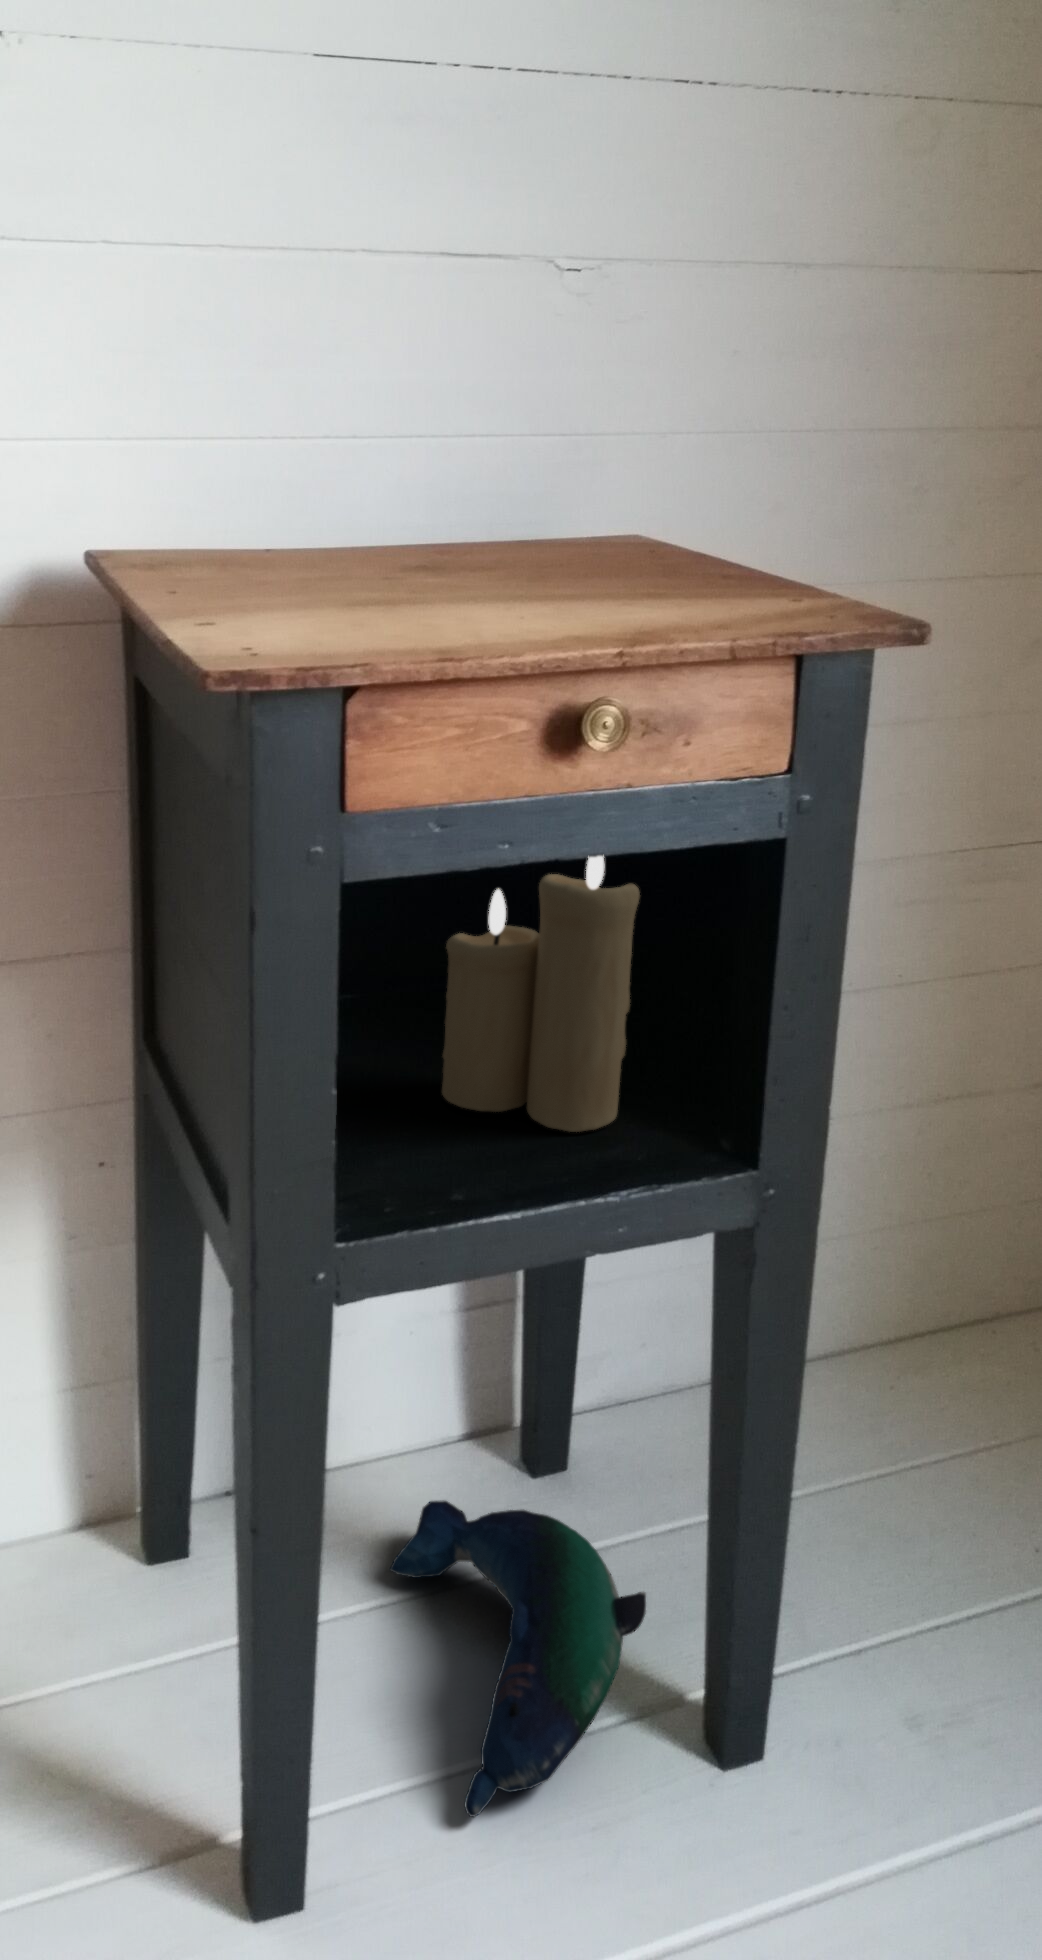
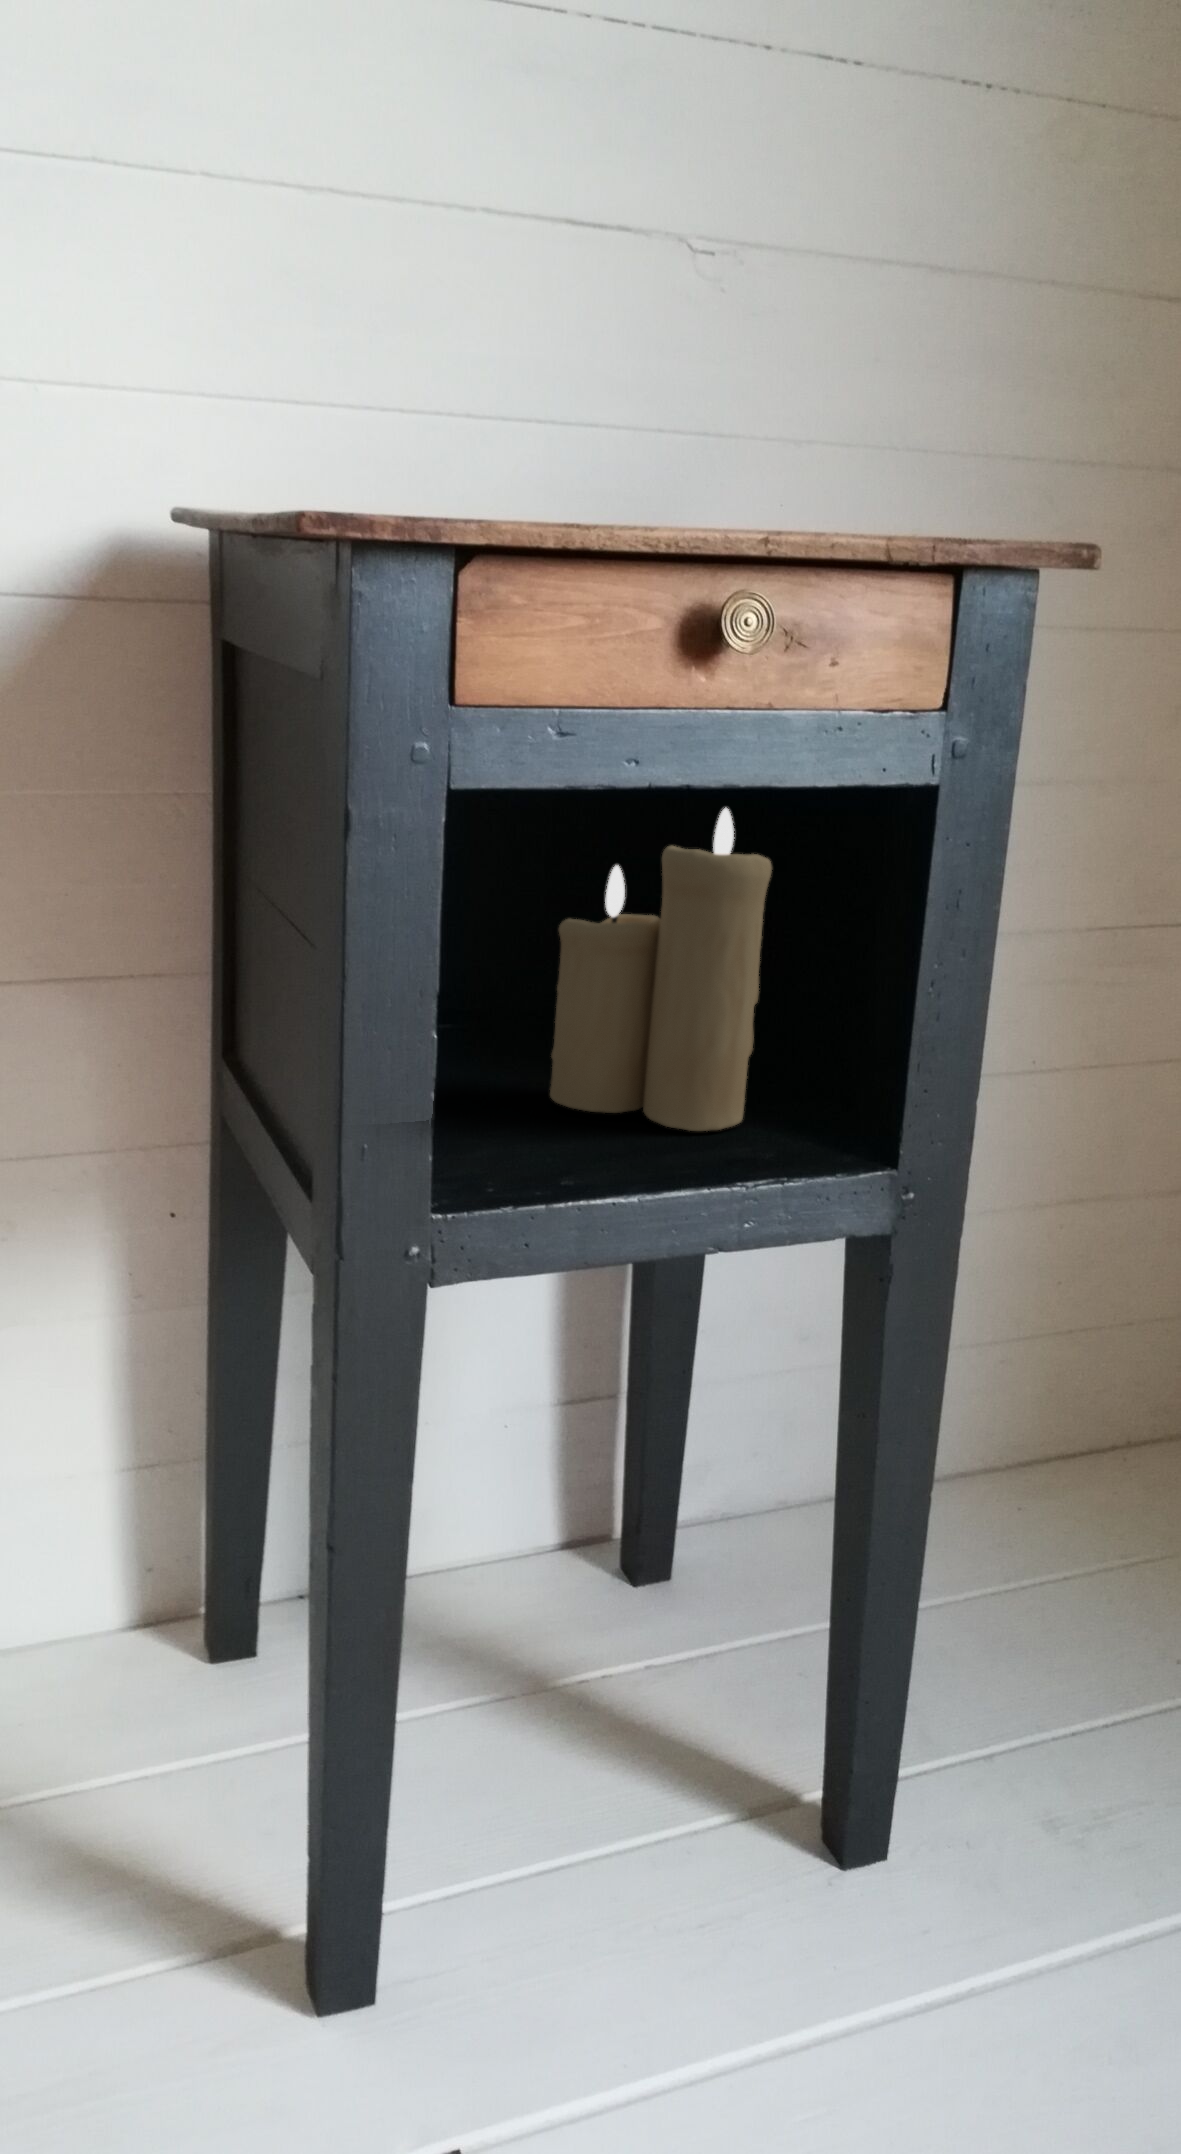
plush toy: present [390,1500,646,1817] -> none [476,1598,766,1919]

